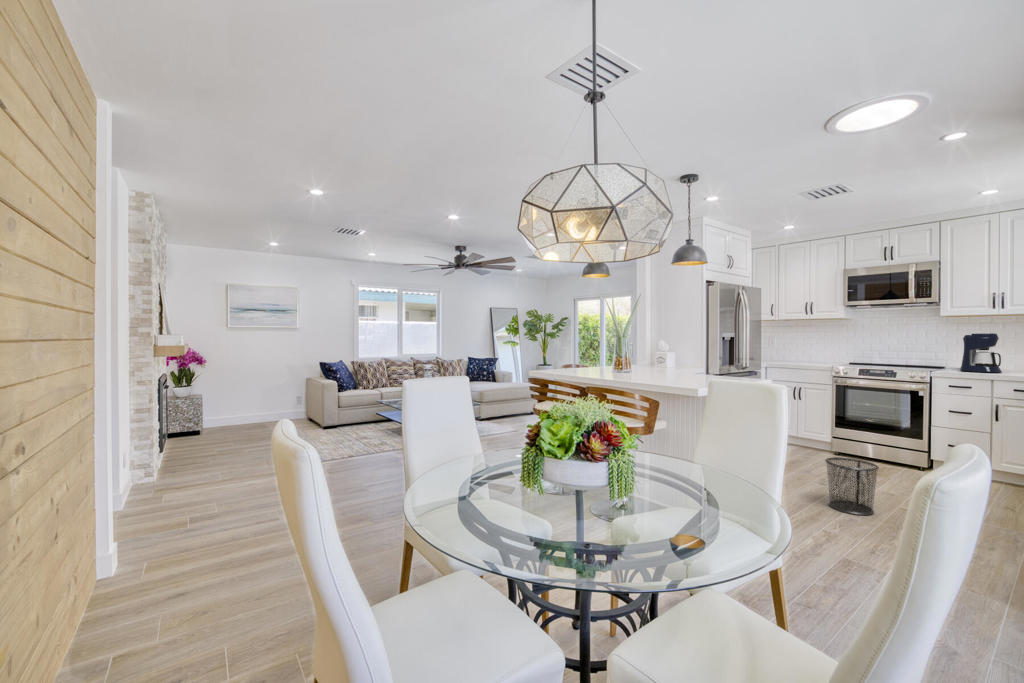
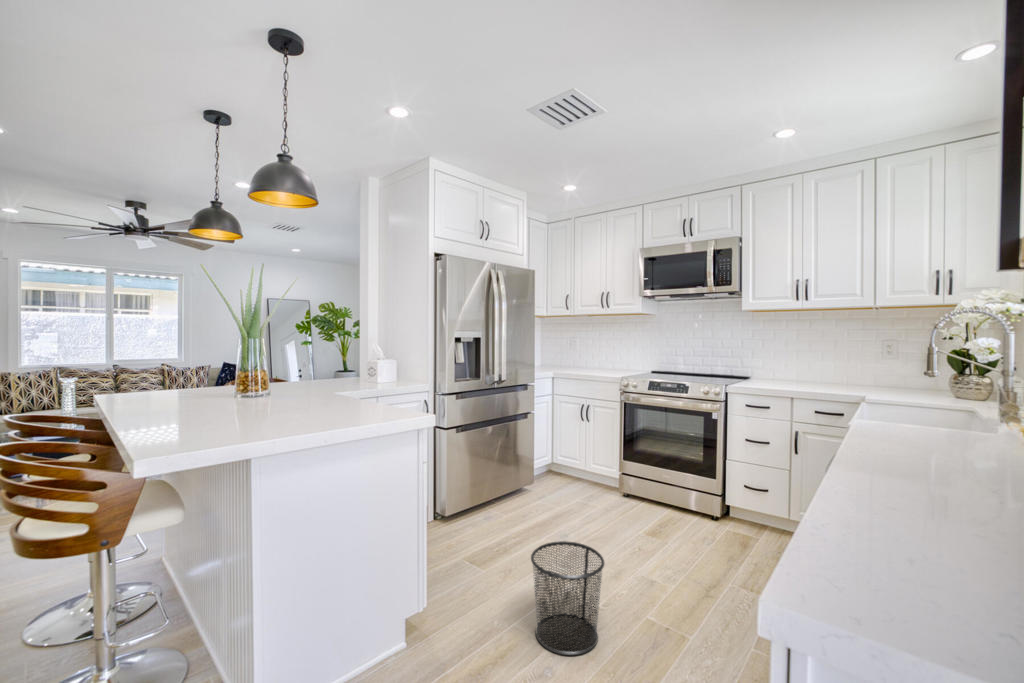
coffee maker: present [960,333,1002,373] -> none [760,335,805,387]

